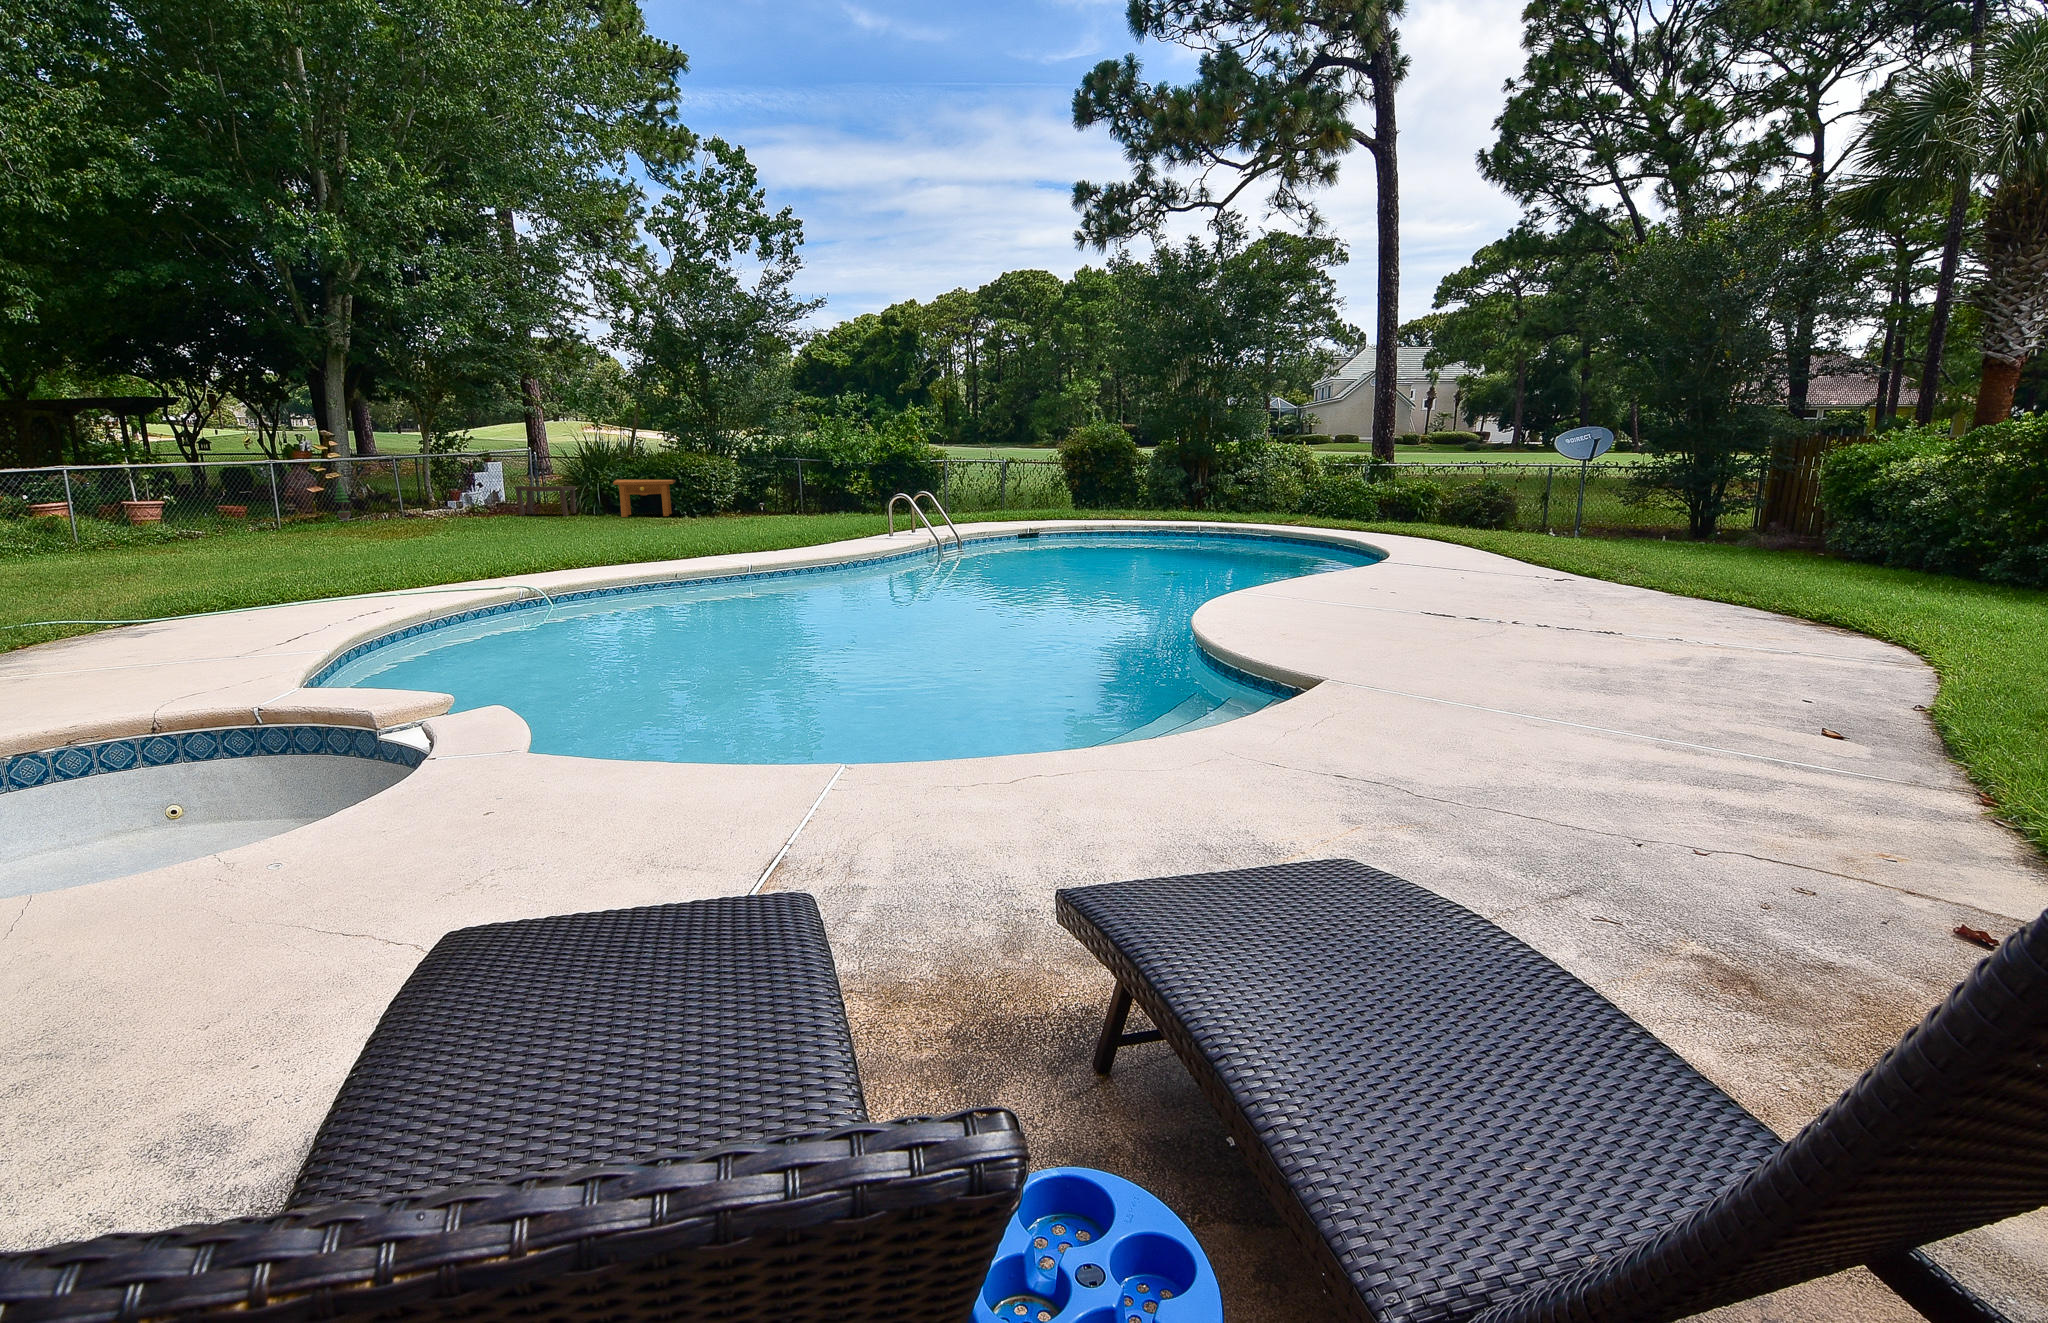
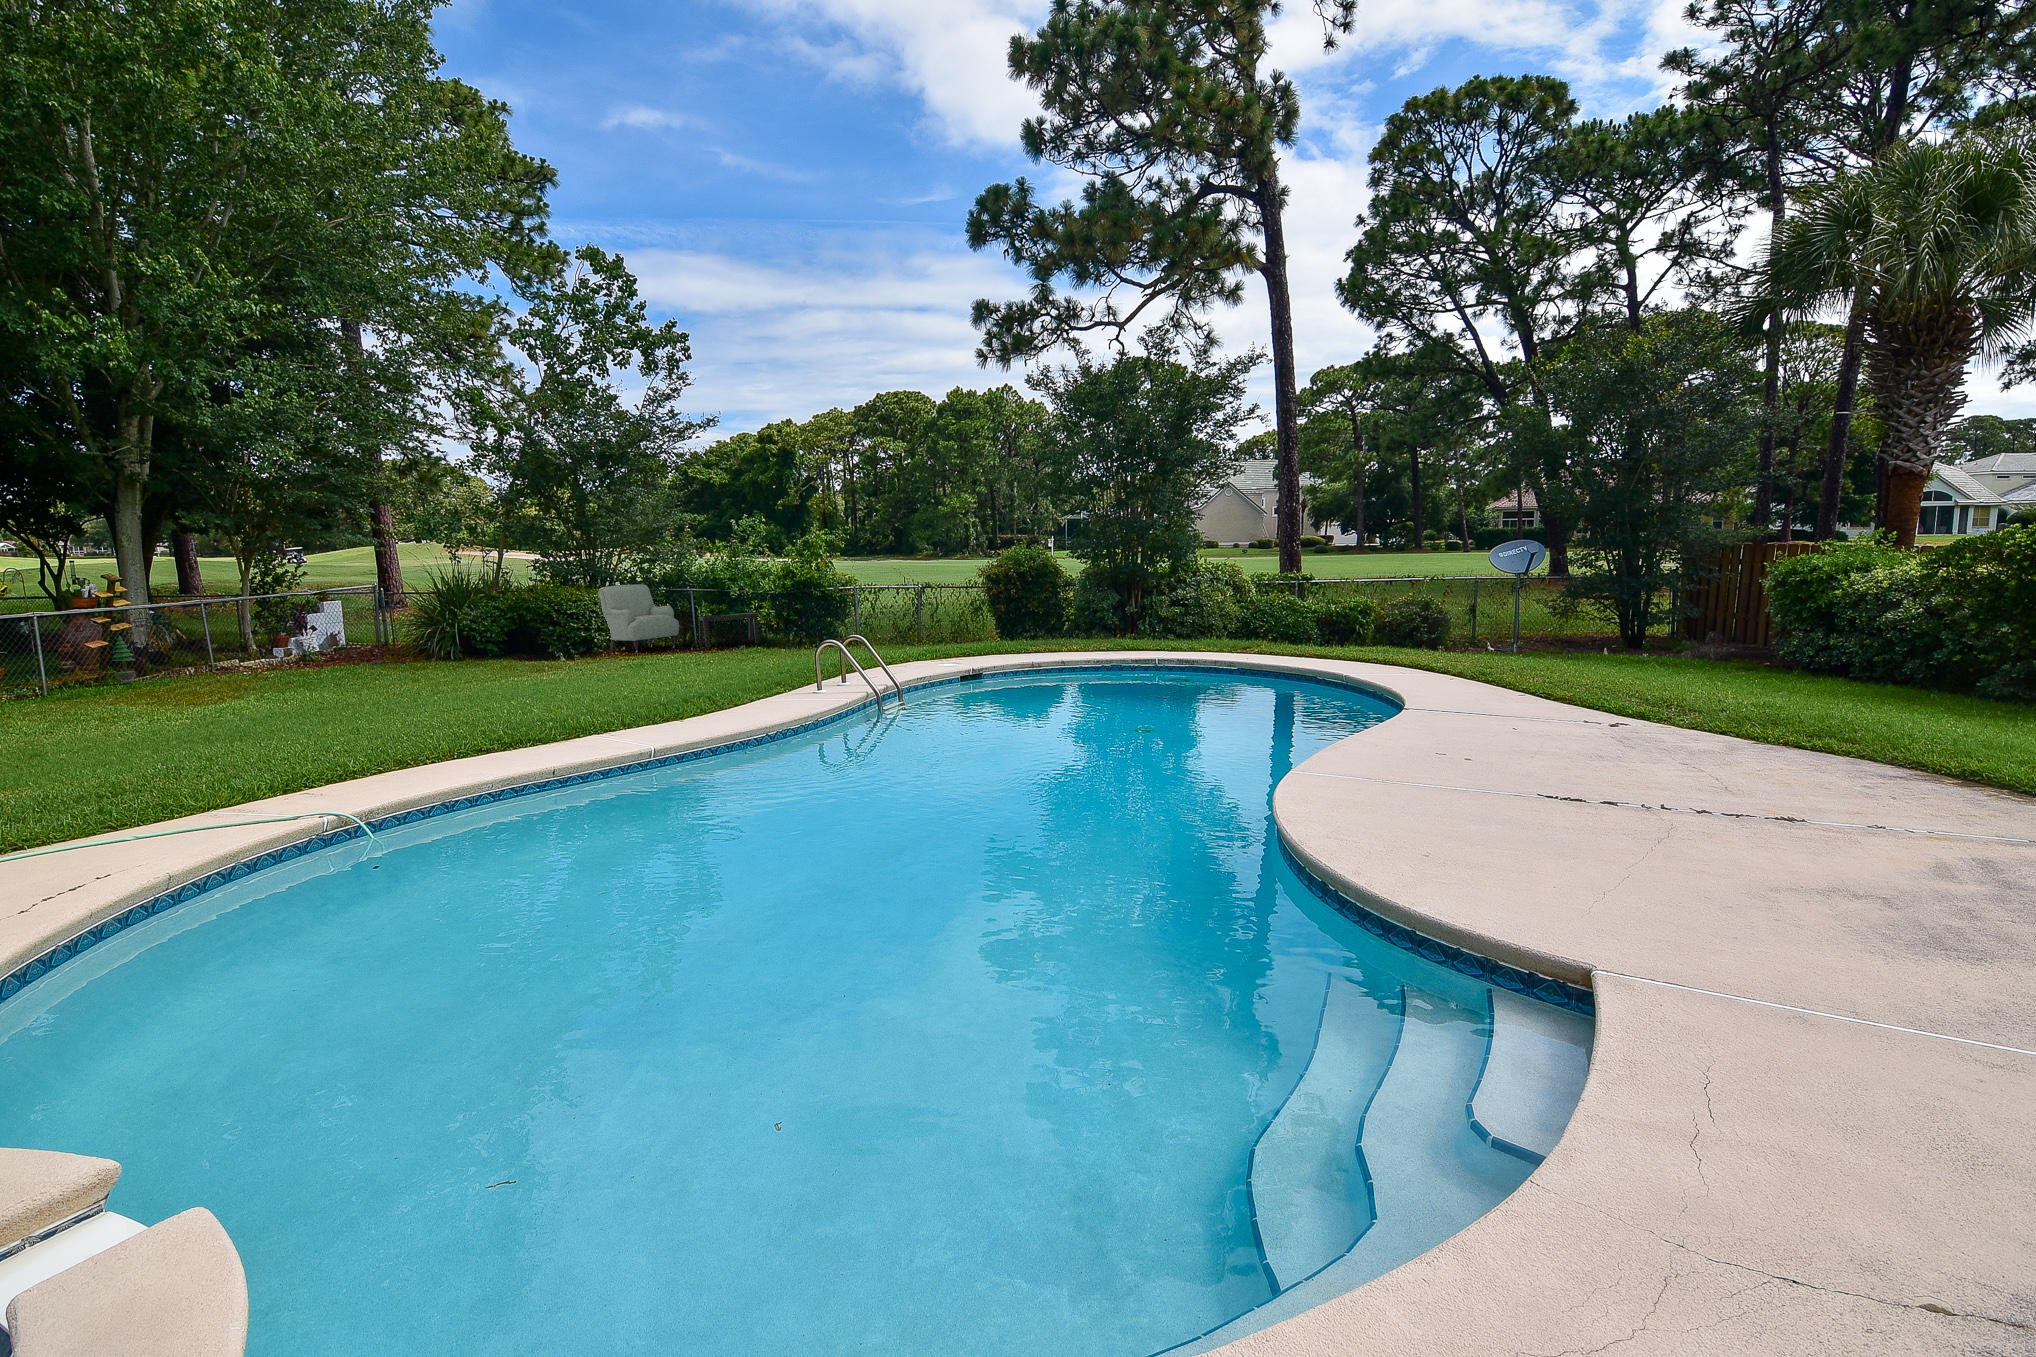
chair: none [715,454,784,516] -> present [598,584,679,653]
side table: present [613,480,675,517] -> none [476,616,552,662]
bench: present [515,486,576,516] -> present [699,612,760,648]

